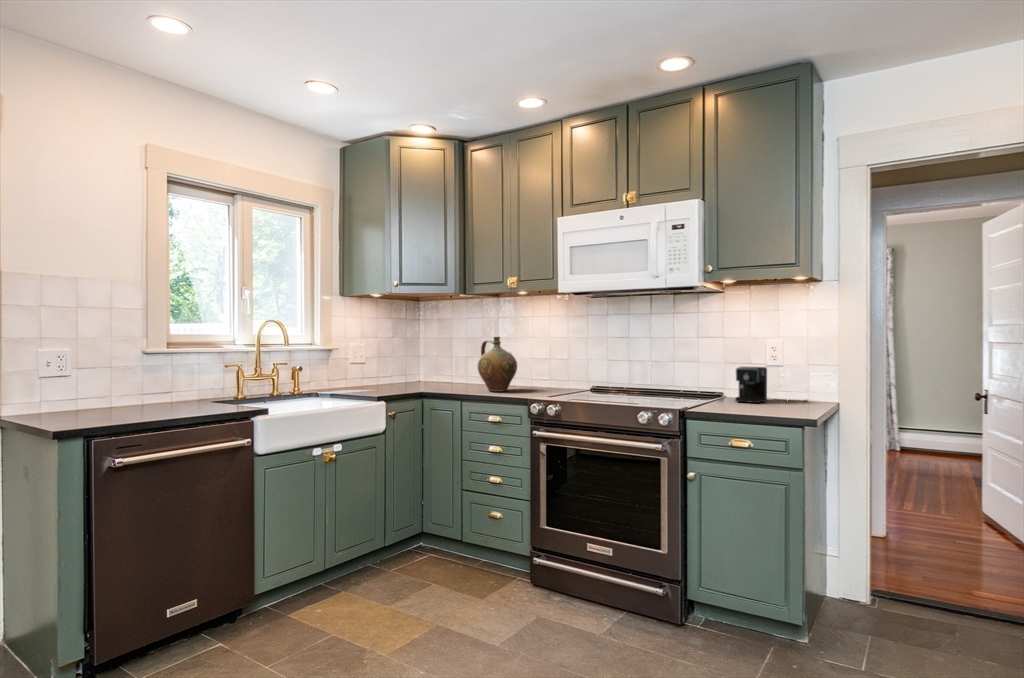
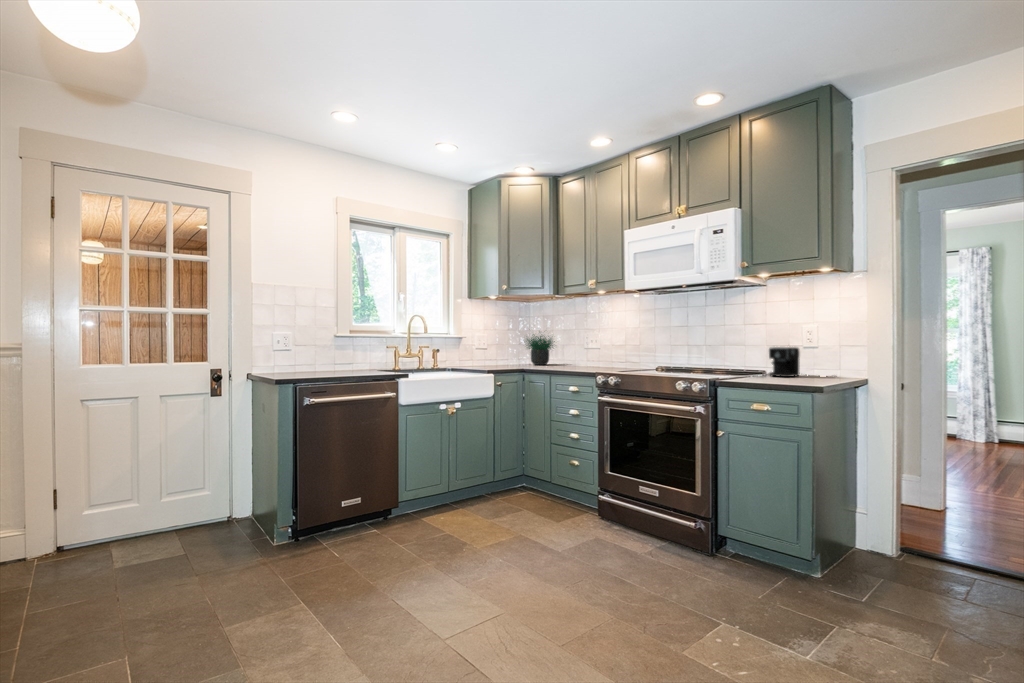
potted plant: none [408,328,465,385] -> present [526,334,555,365]
ceramic jug: present [478,337,517,392] -> none [564,326,596,369]

